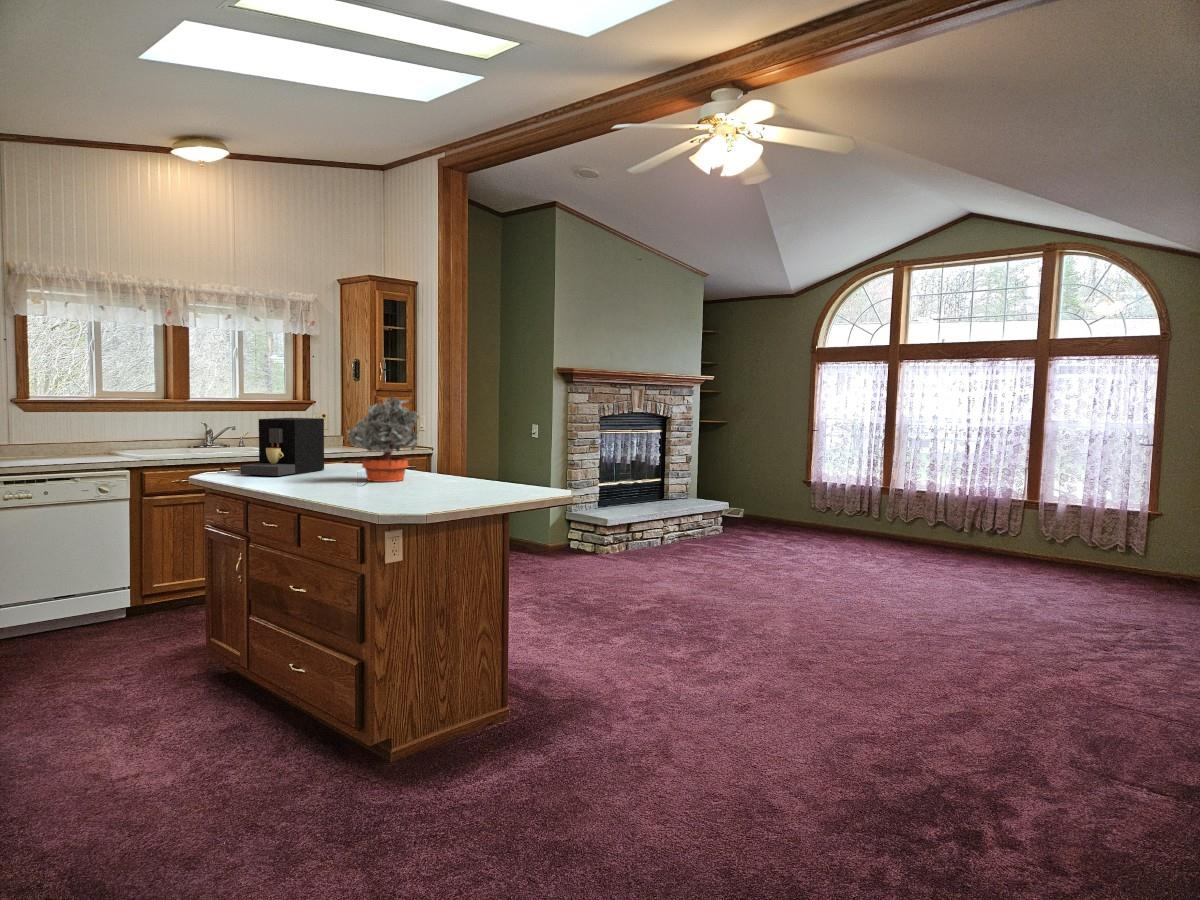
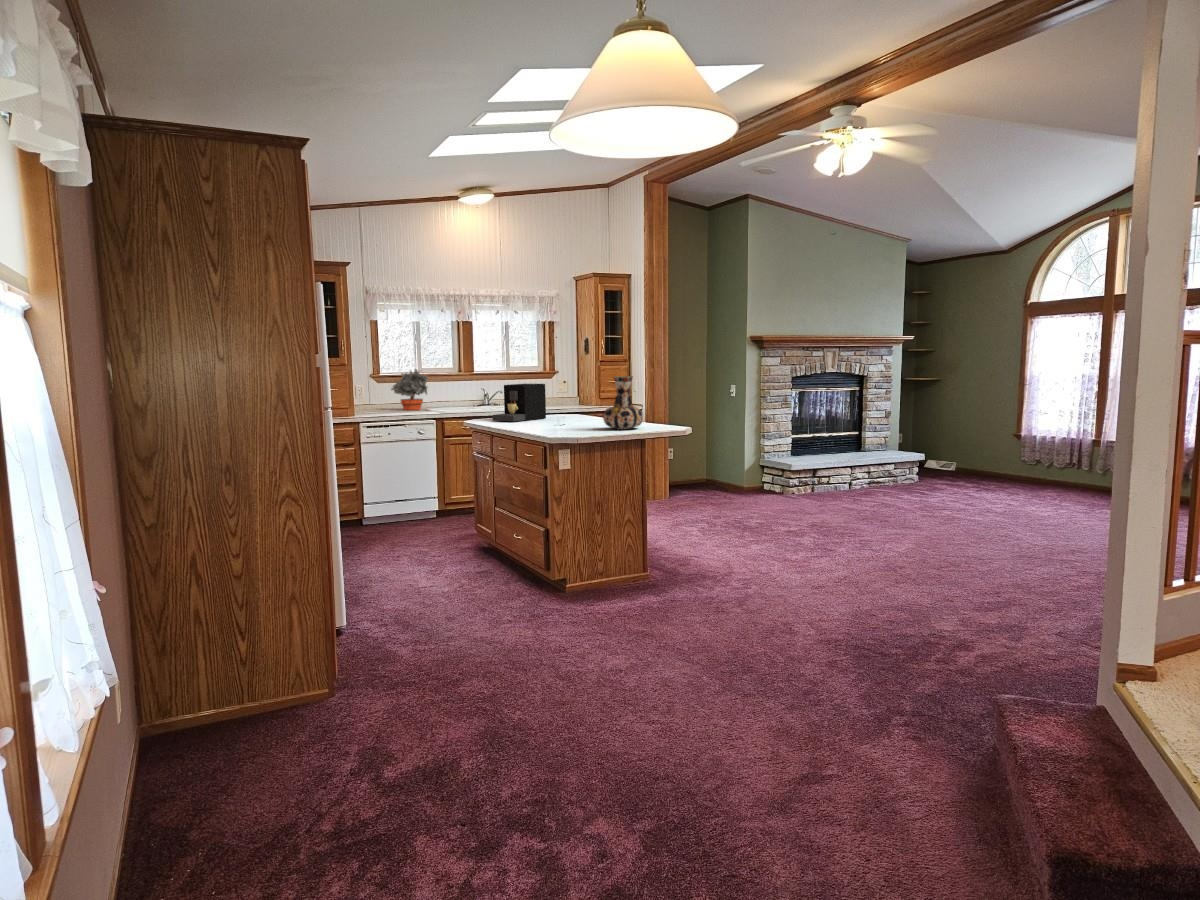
potted plant: present [348,396,419,482] -> present [391,369,428,410]
vase: none [443,410,505,491] -> present [603,376,643,429]

